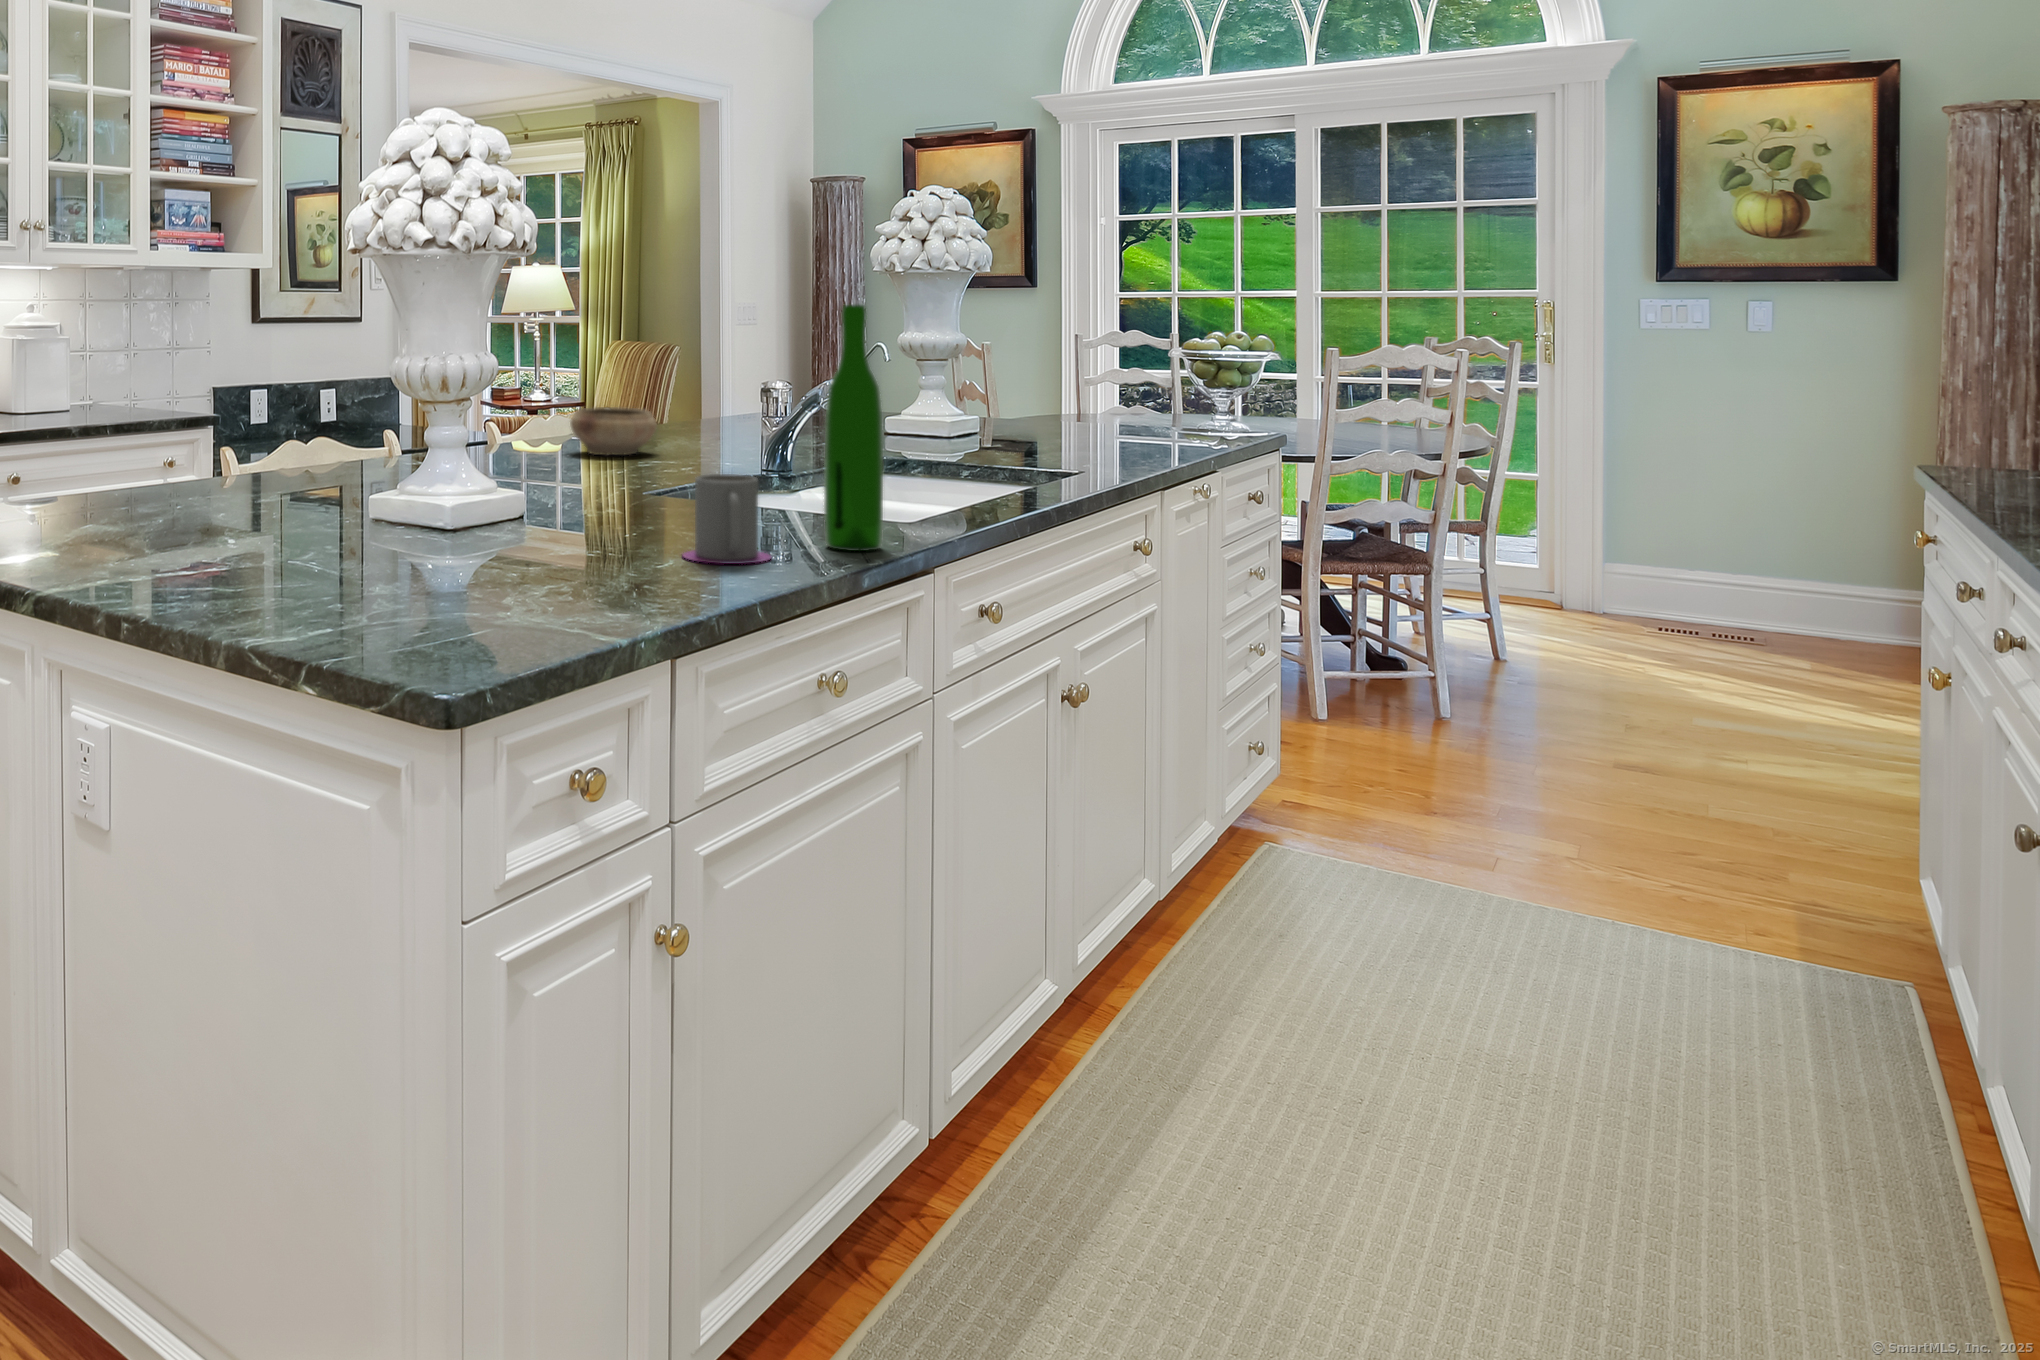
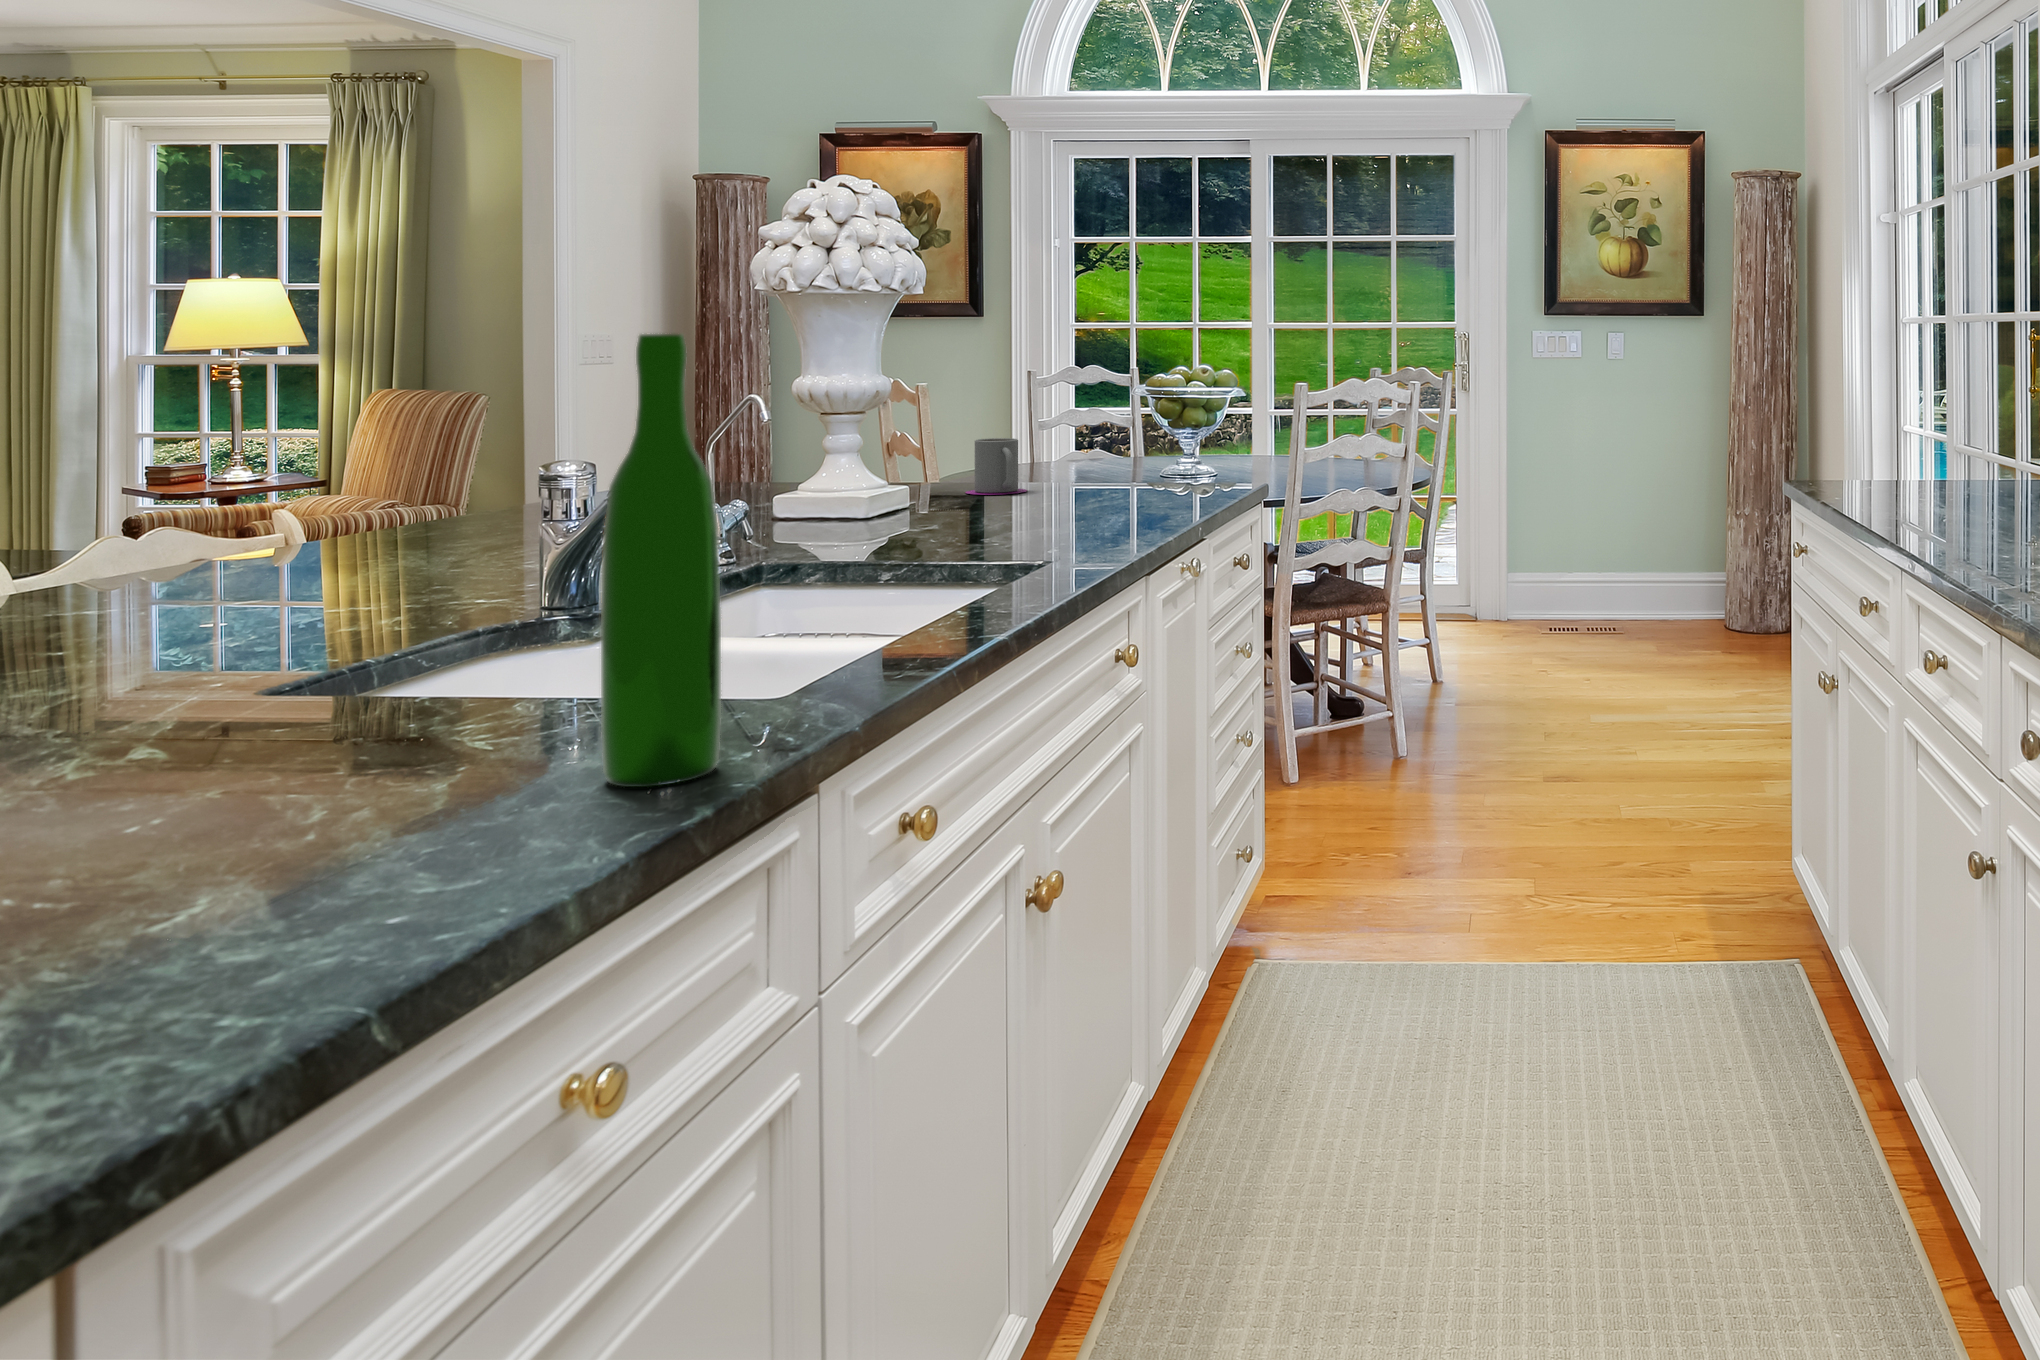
ceramic bowl: present [570,407,657,455] -> none [157,509,350,599]
mug: present [683,474,771,564] -> present [965,438,1027,495]

